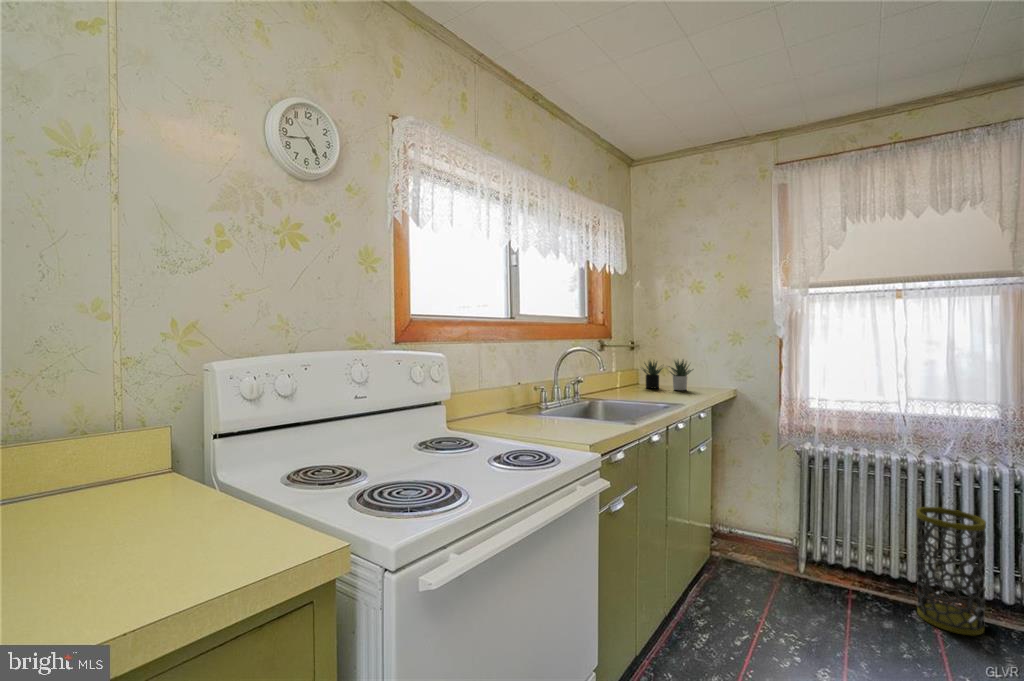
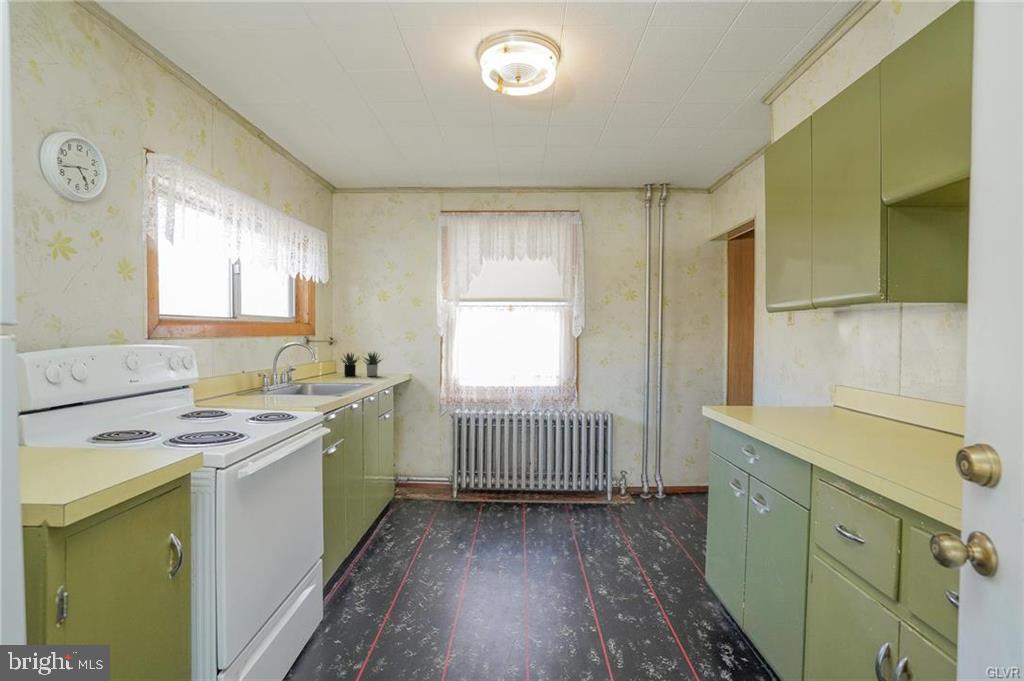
trash can: present [916,507,986,635] -> none [515,440,546,511]

